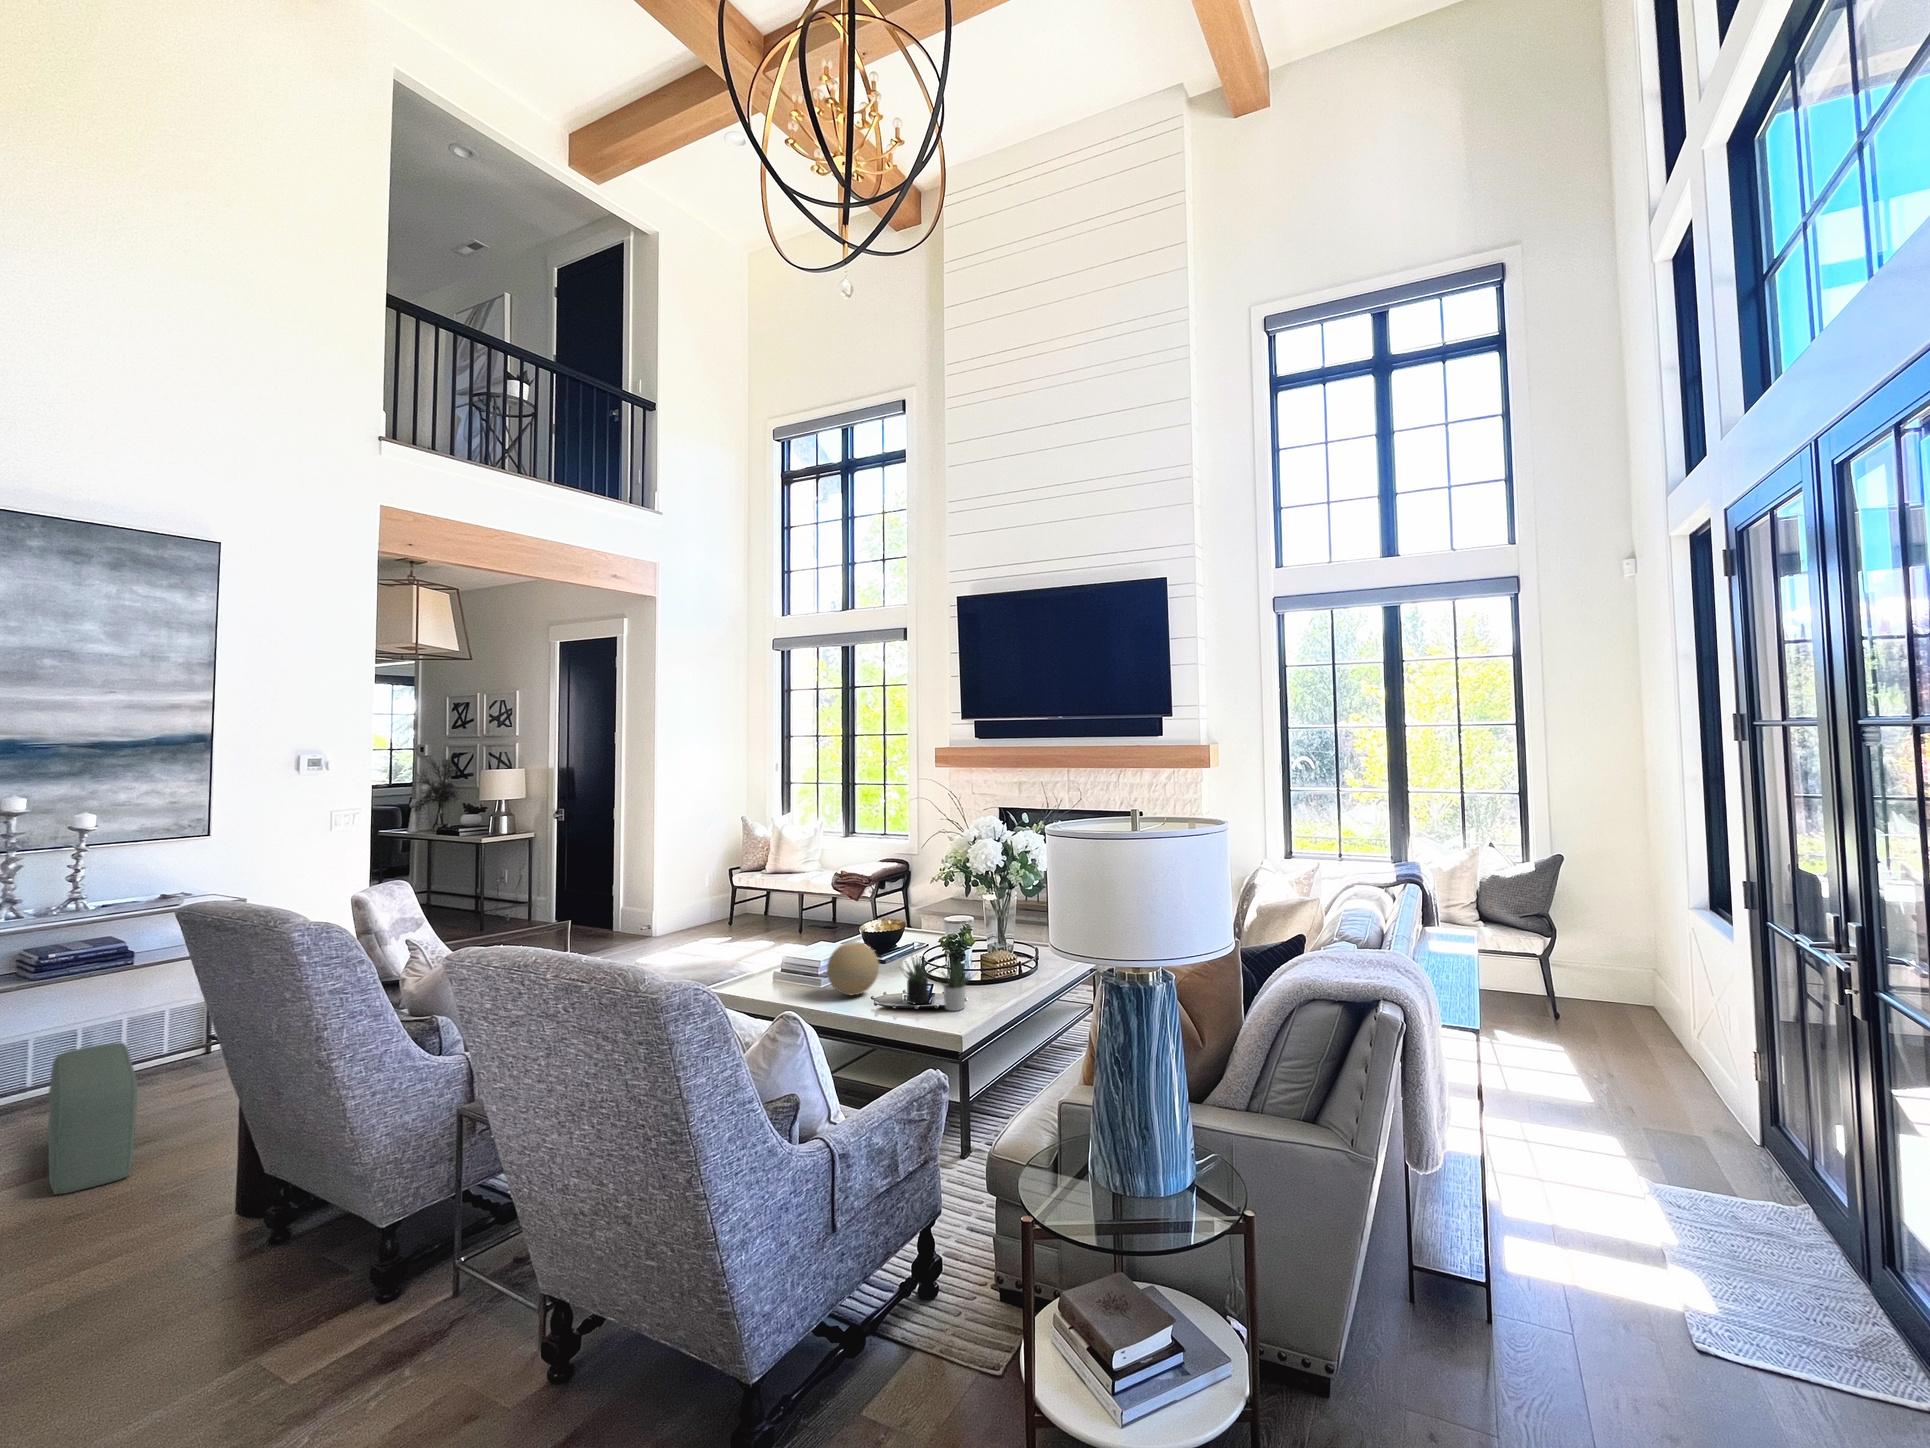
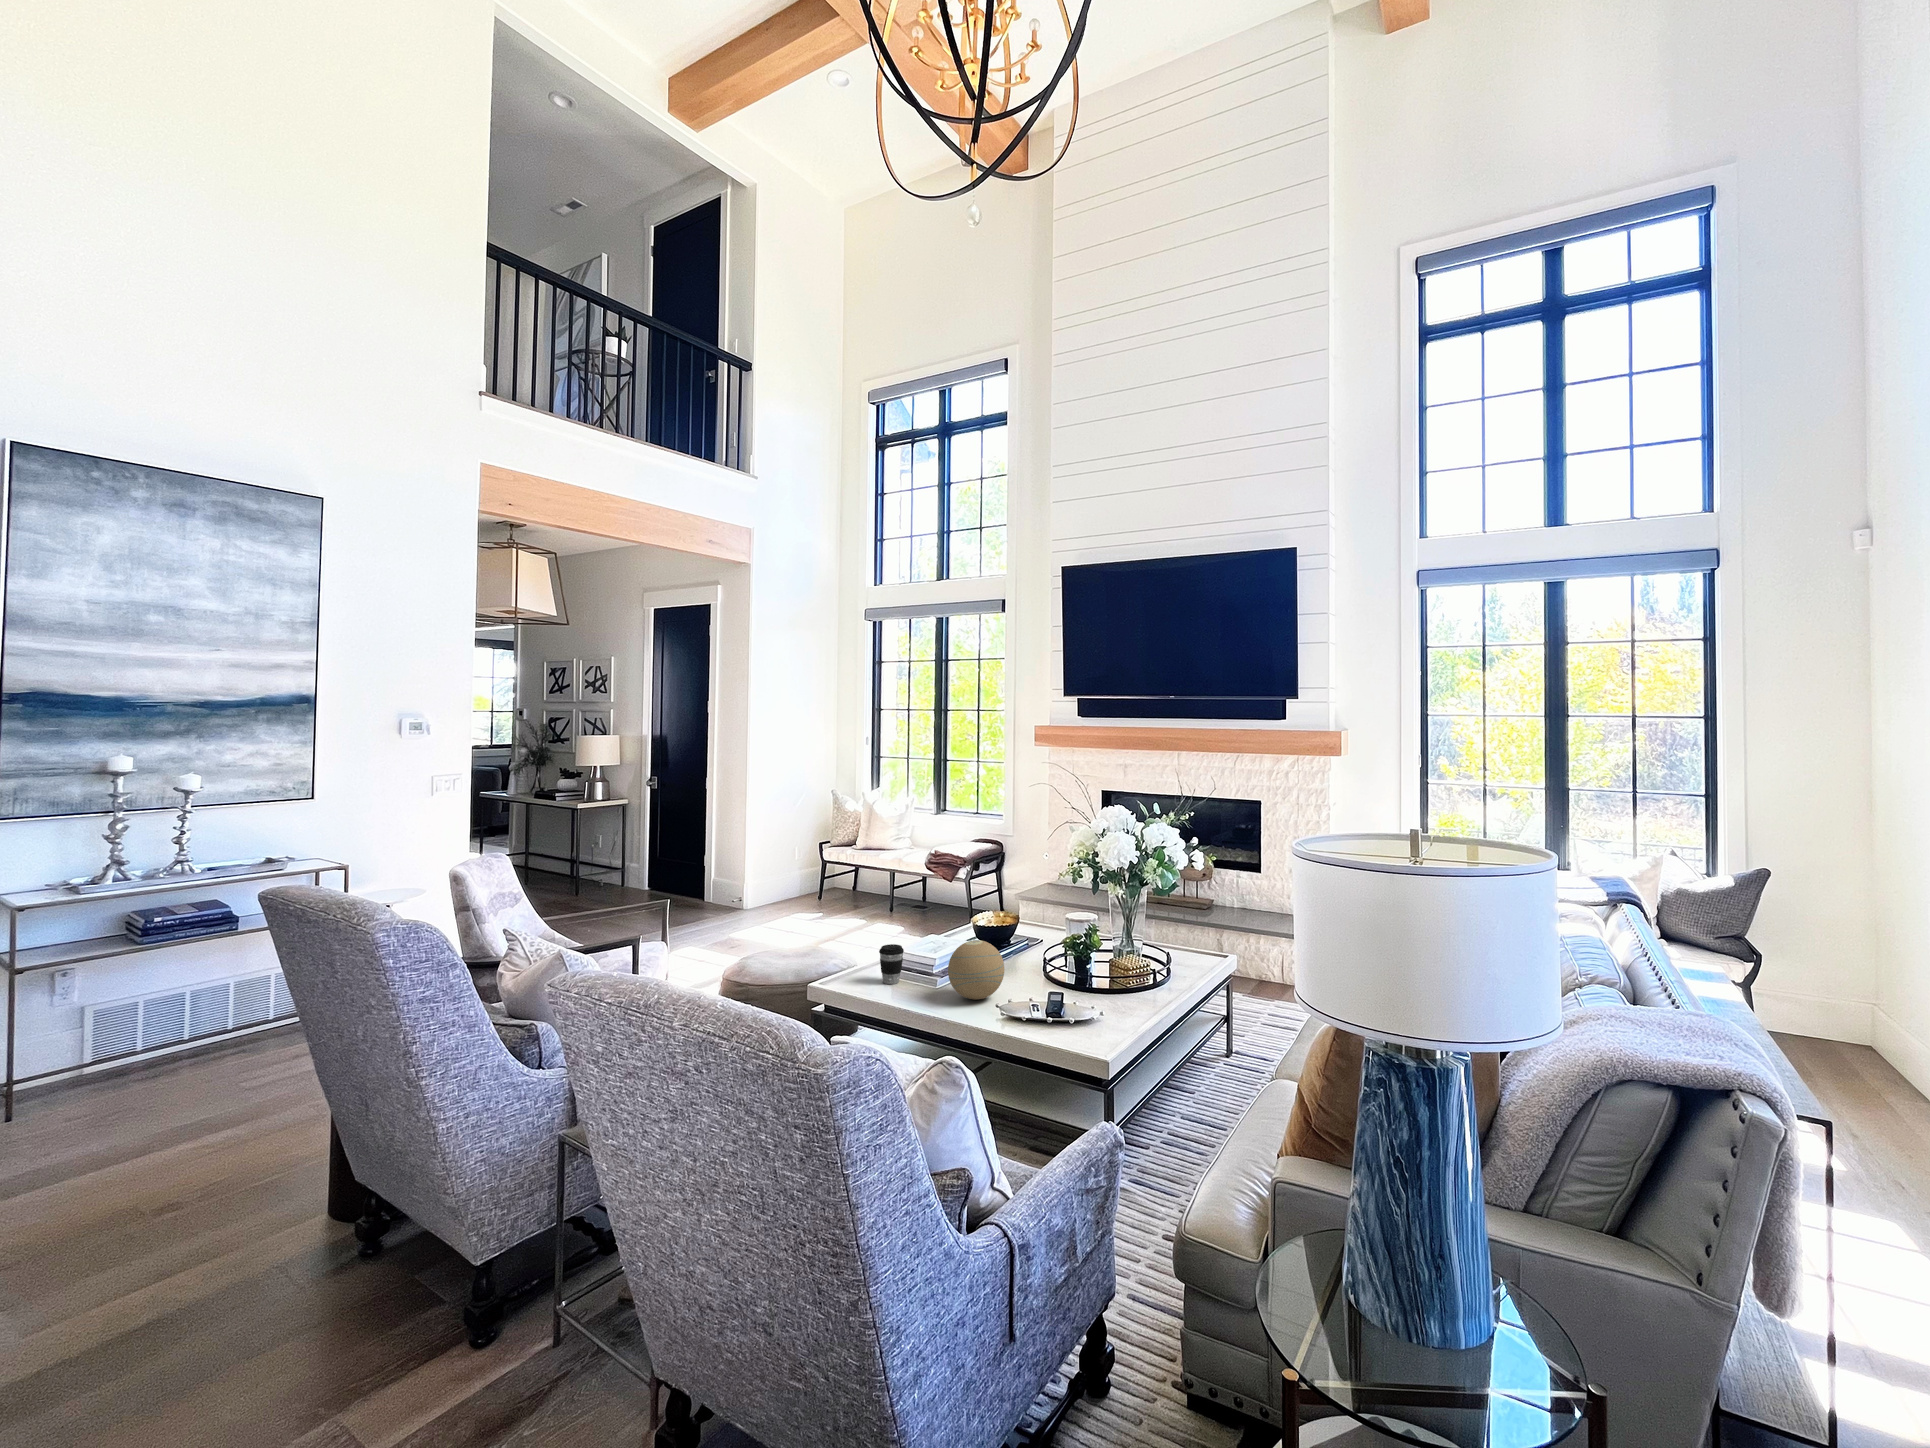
coffee cup: none [766,951,789,987] -> present [879,944,904,984]
succulent plant: present [902,956,973,1011] -> none [1027,957,1119,1025]
pouf: present [48,1043,138,1194] -> none [143,1015,231,1182]

